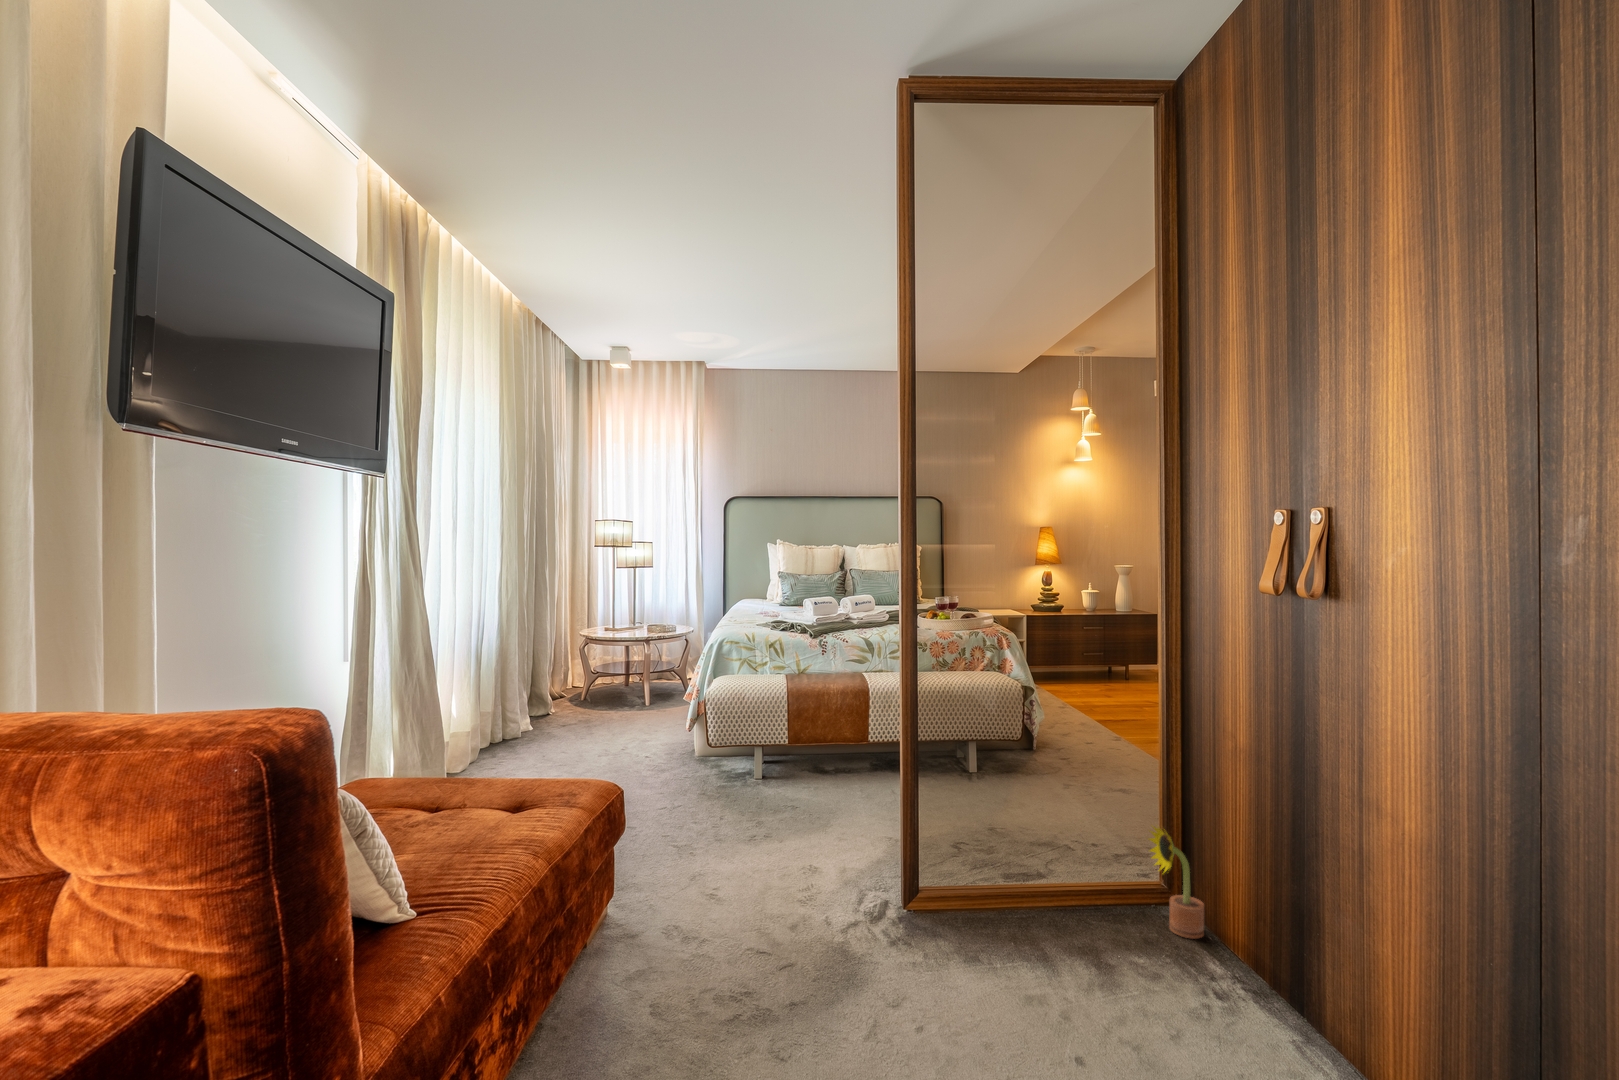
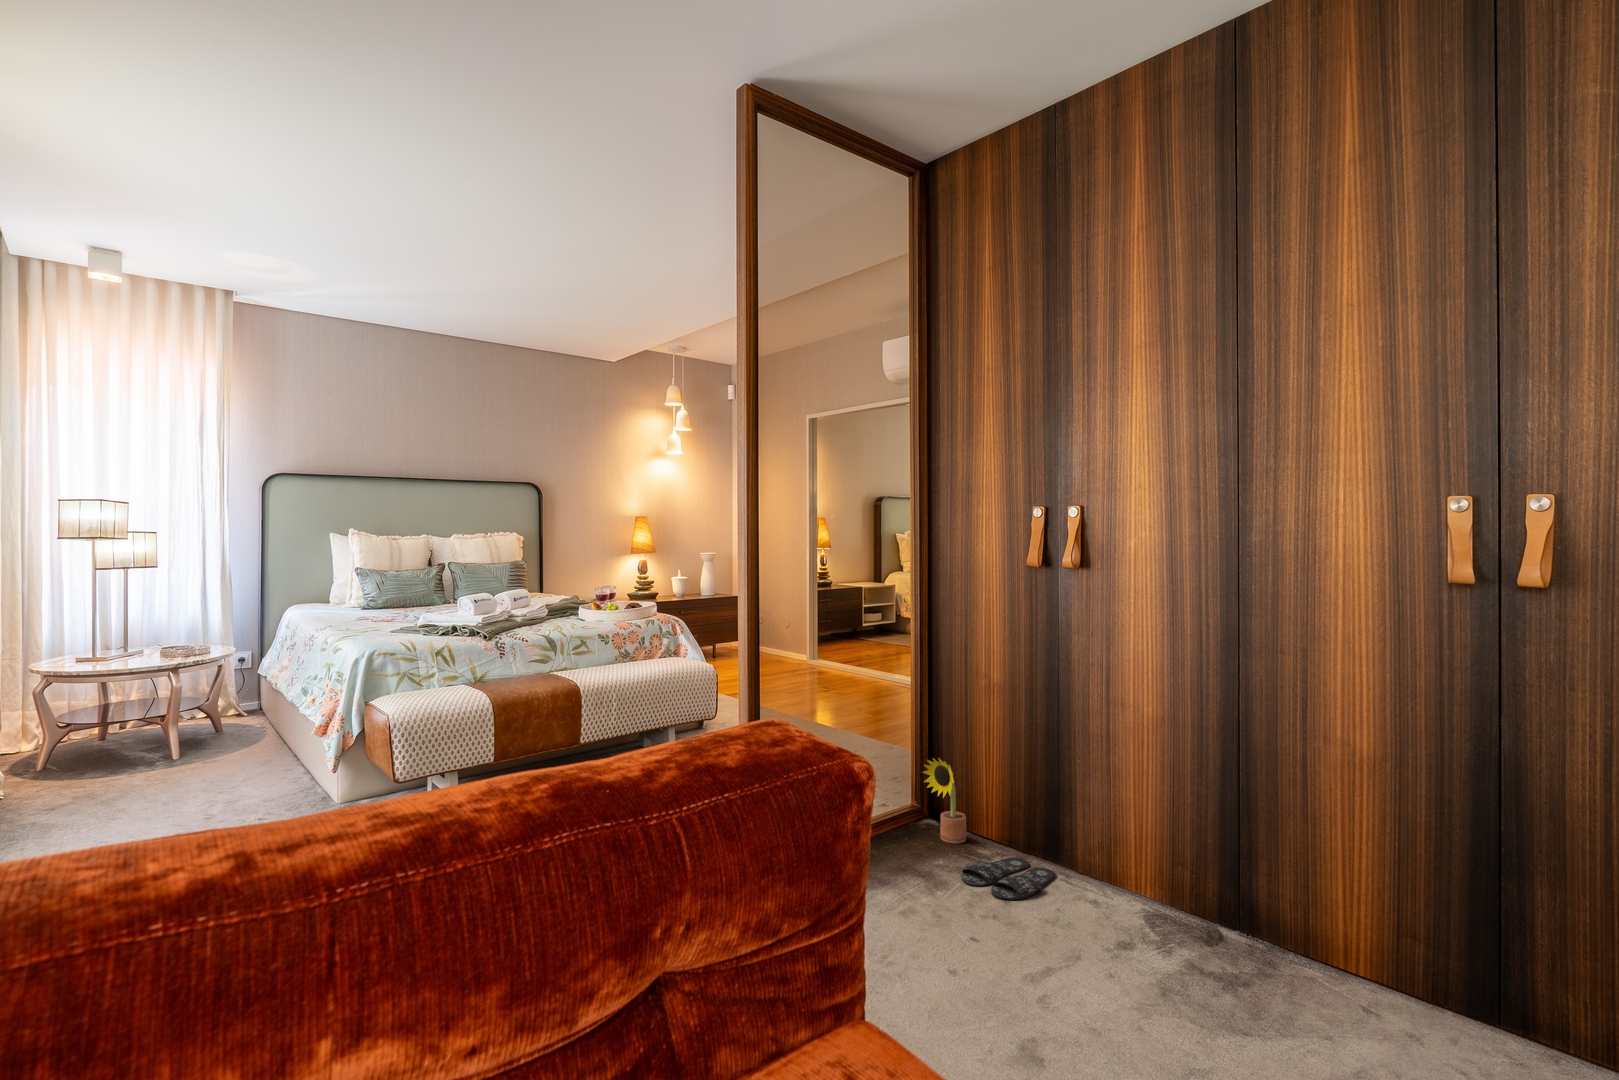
slippers: none [1139,963,1281,1025] -> present [962,858,1056,900]

